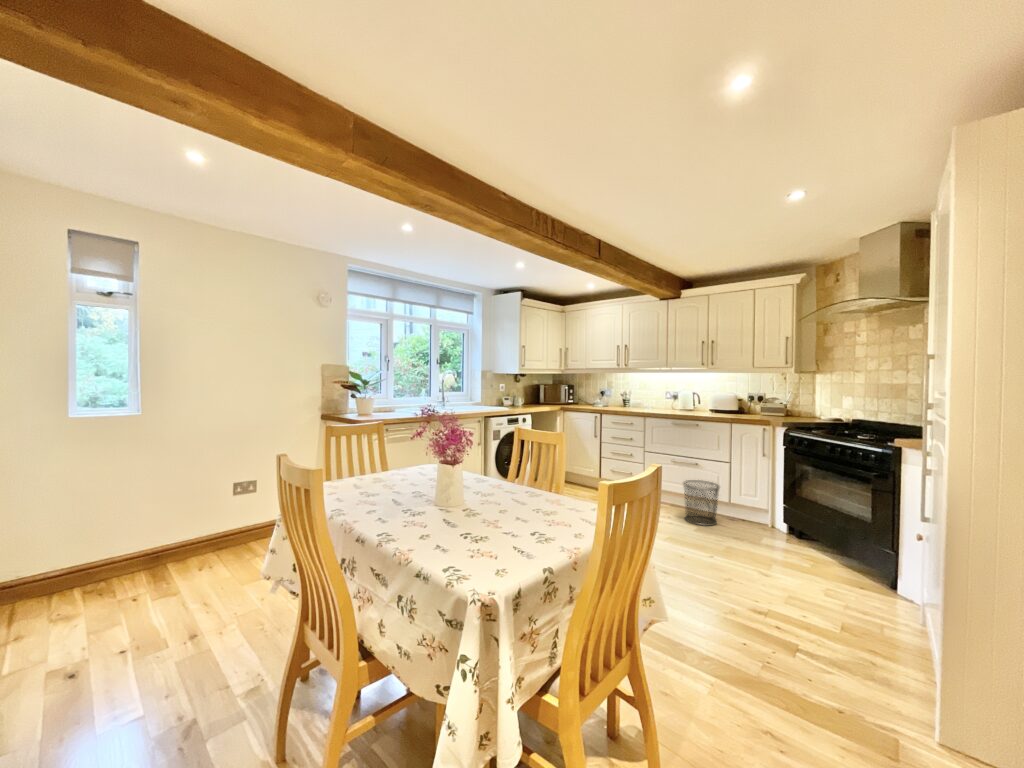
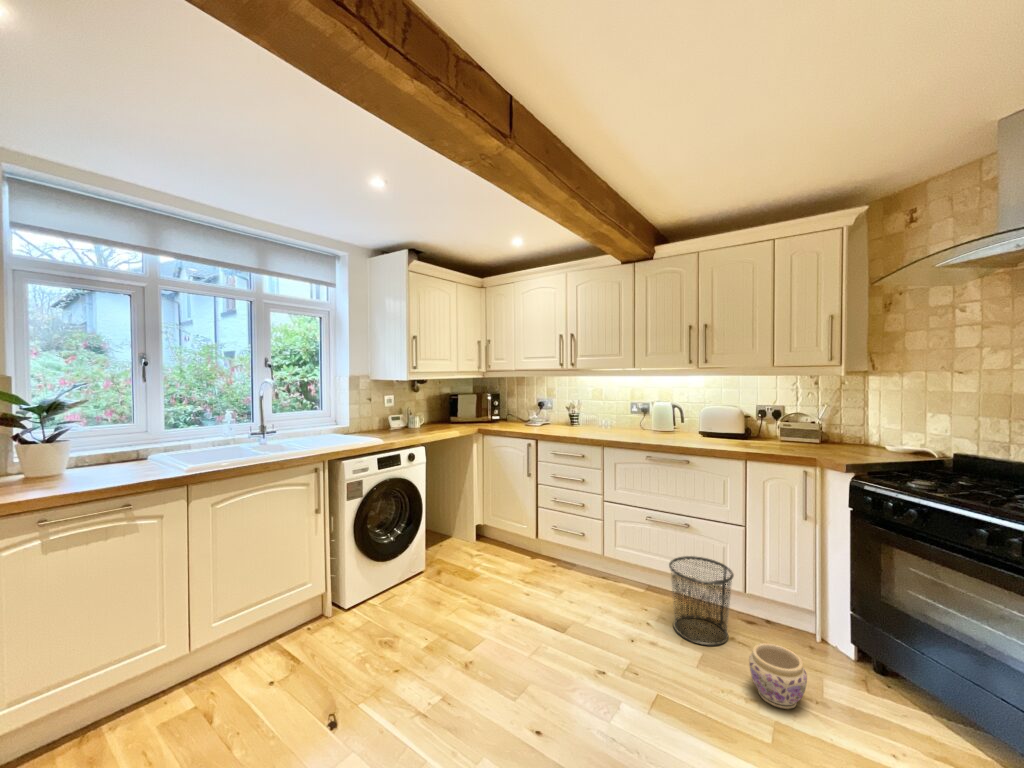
planter: none [721,517,751,546] -> present [749,643,807,710]

